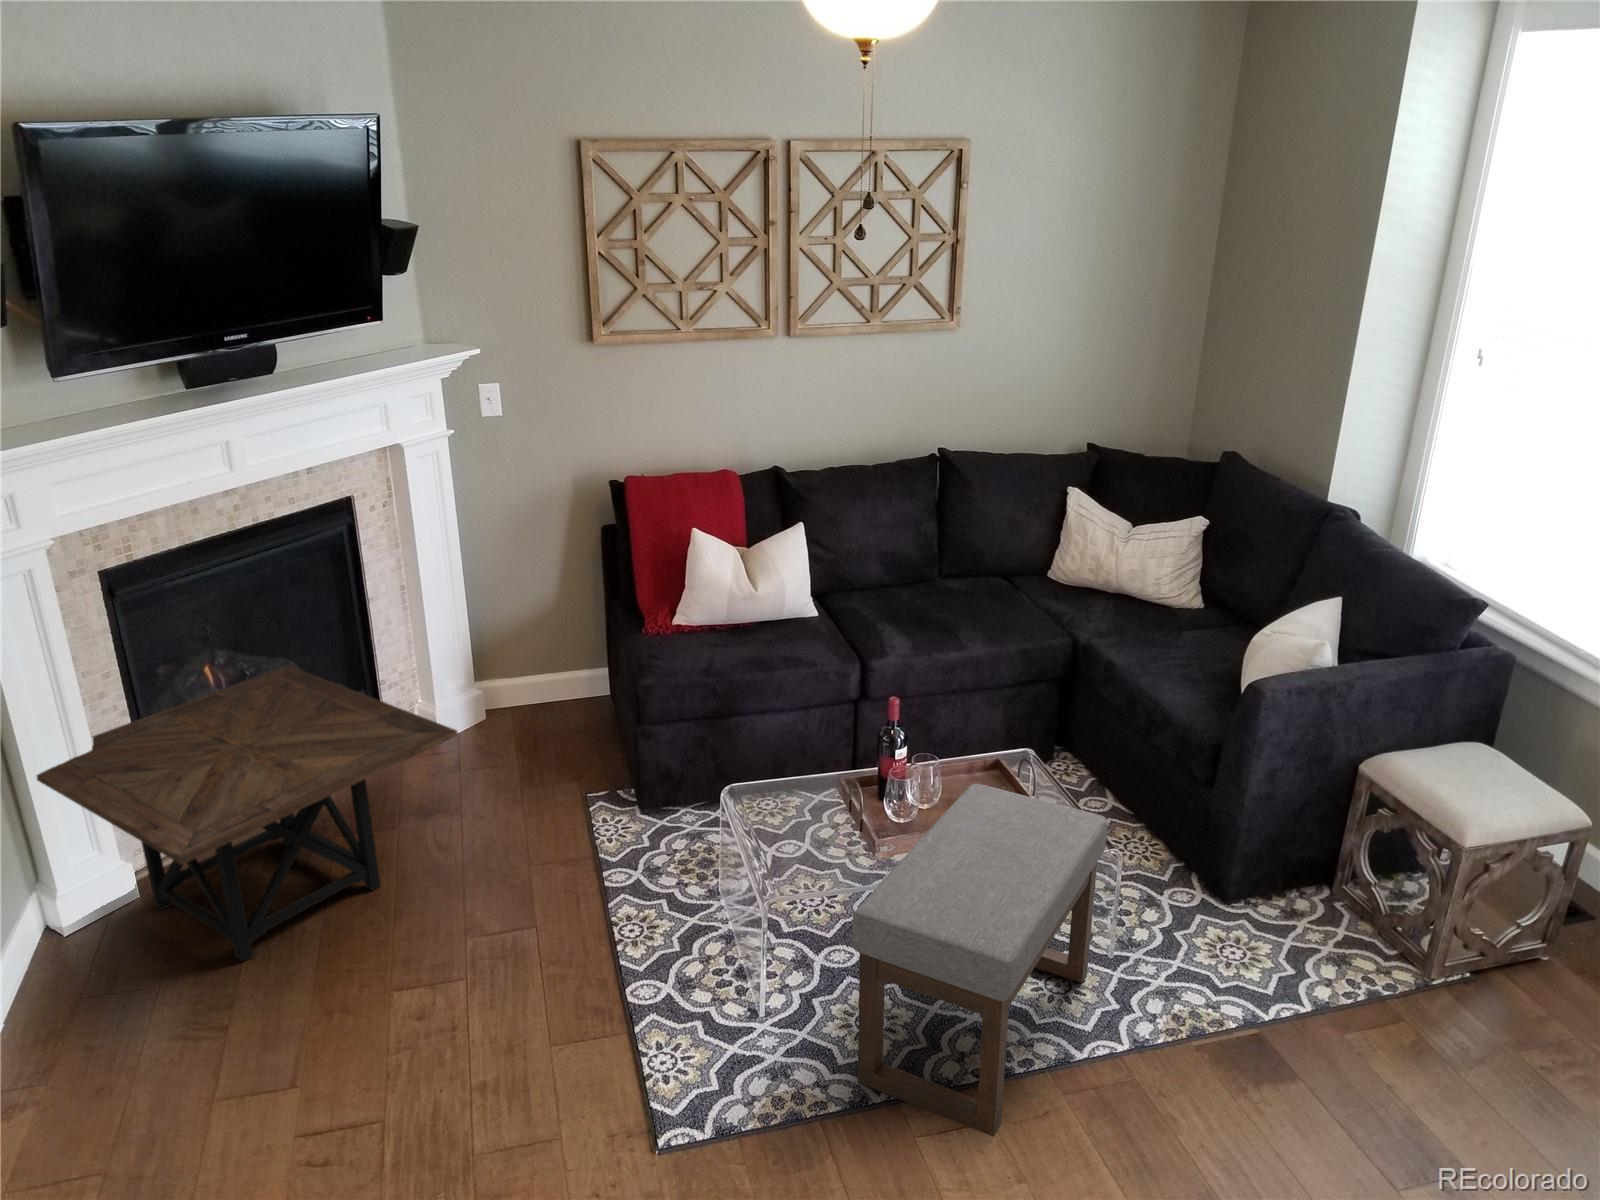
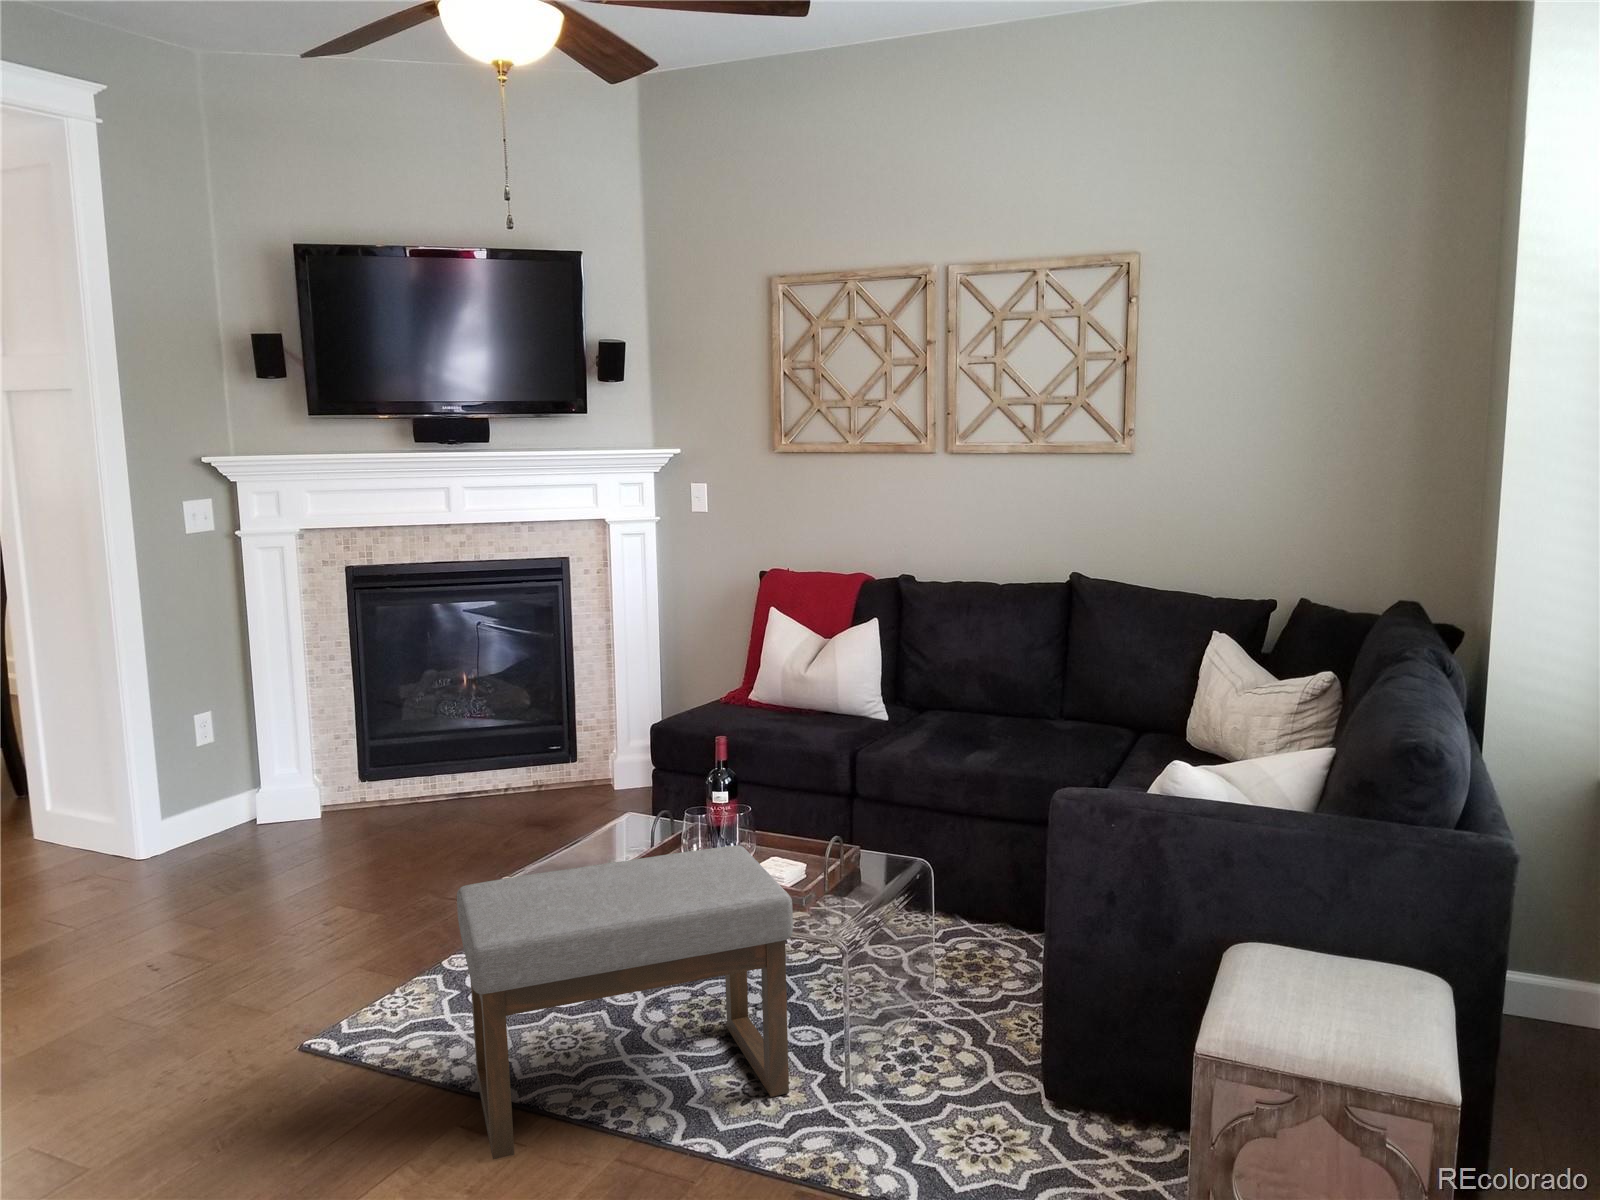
side table: present [37,665,458,961] -> none [221,681,482,867]

